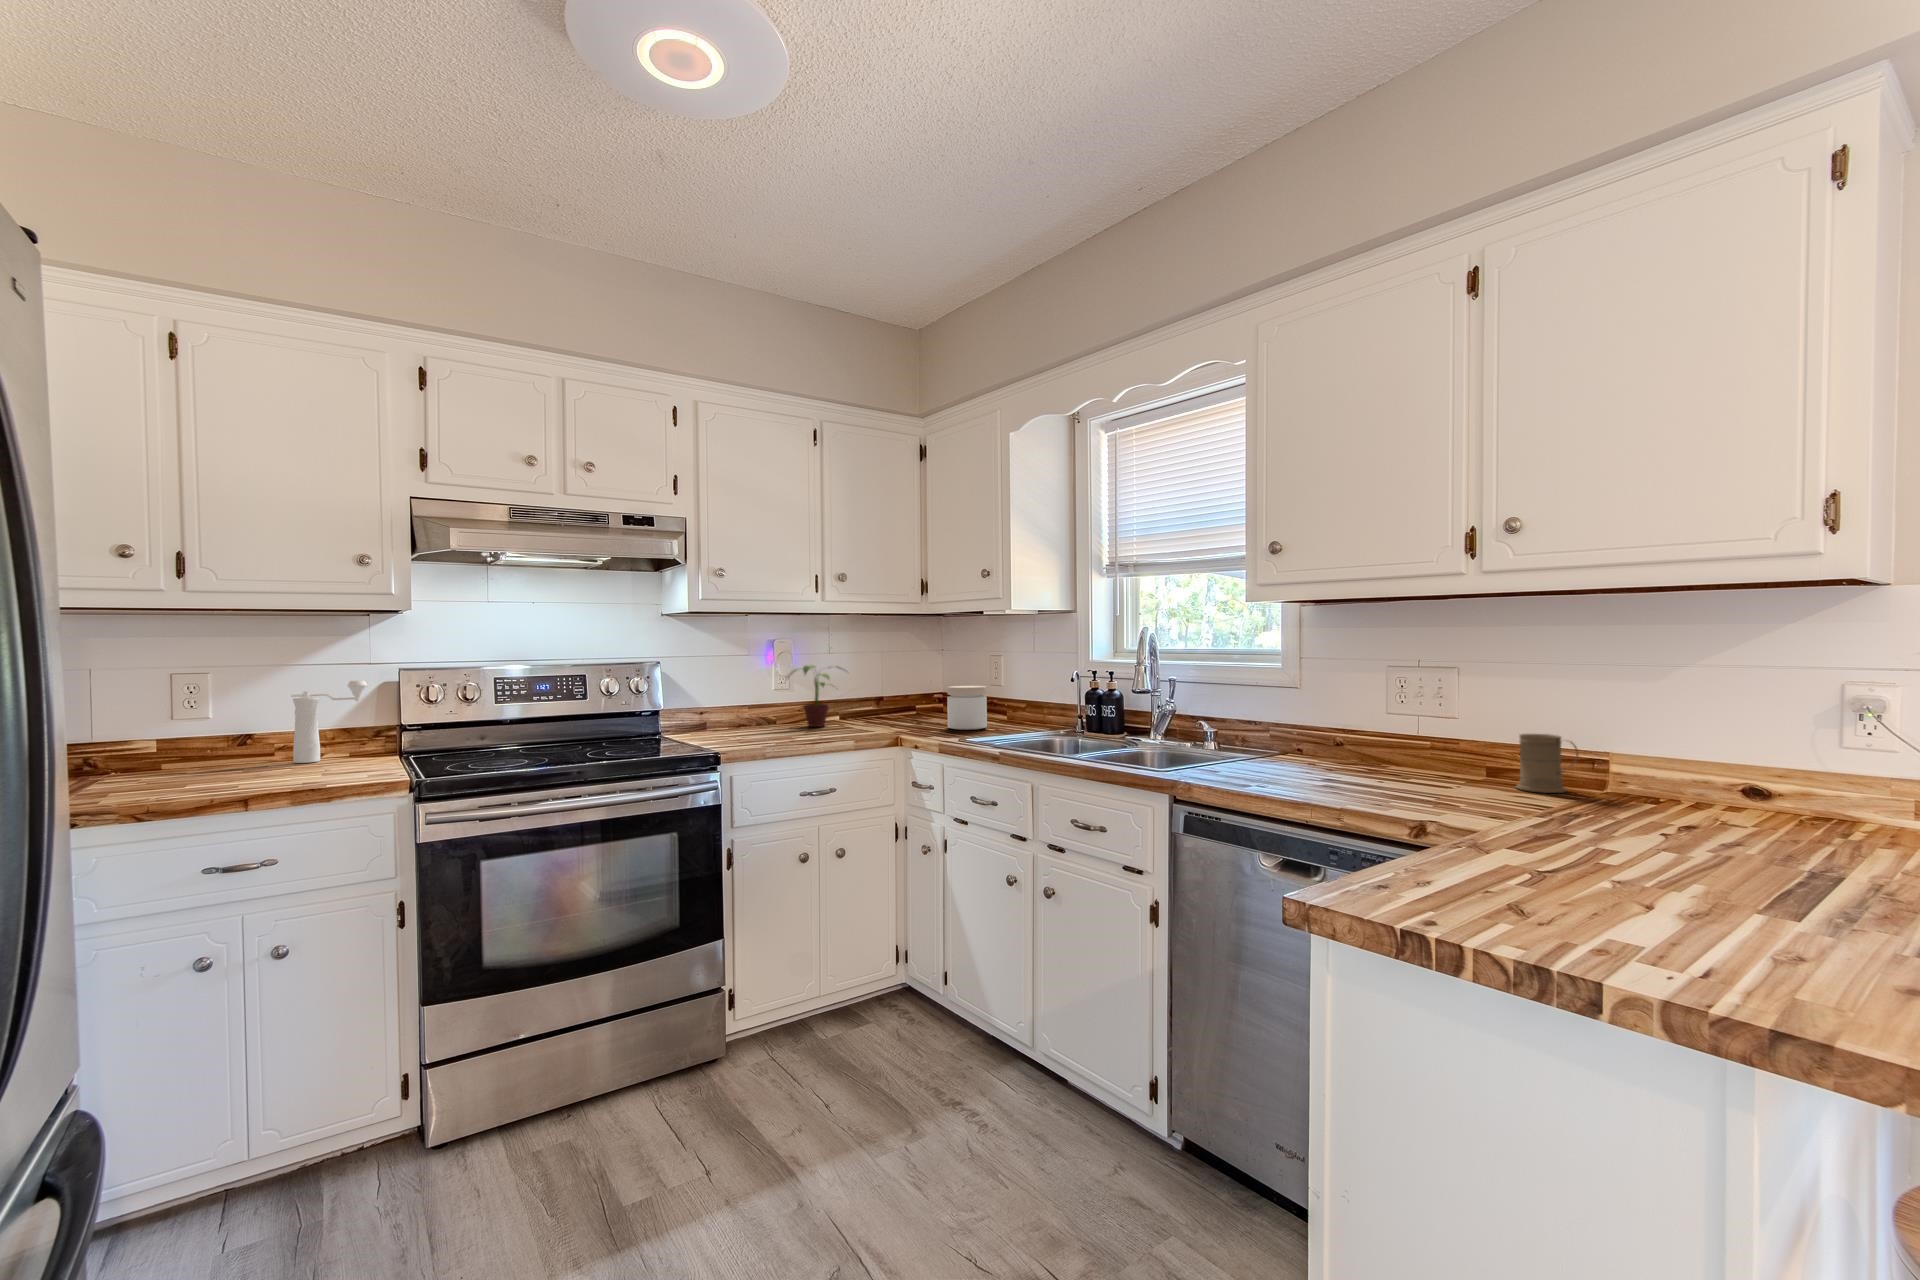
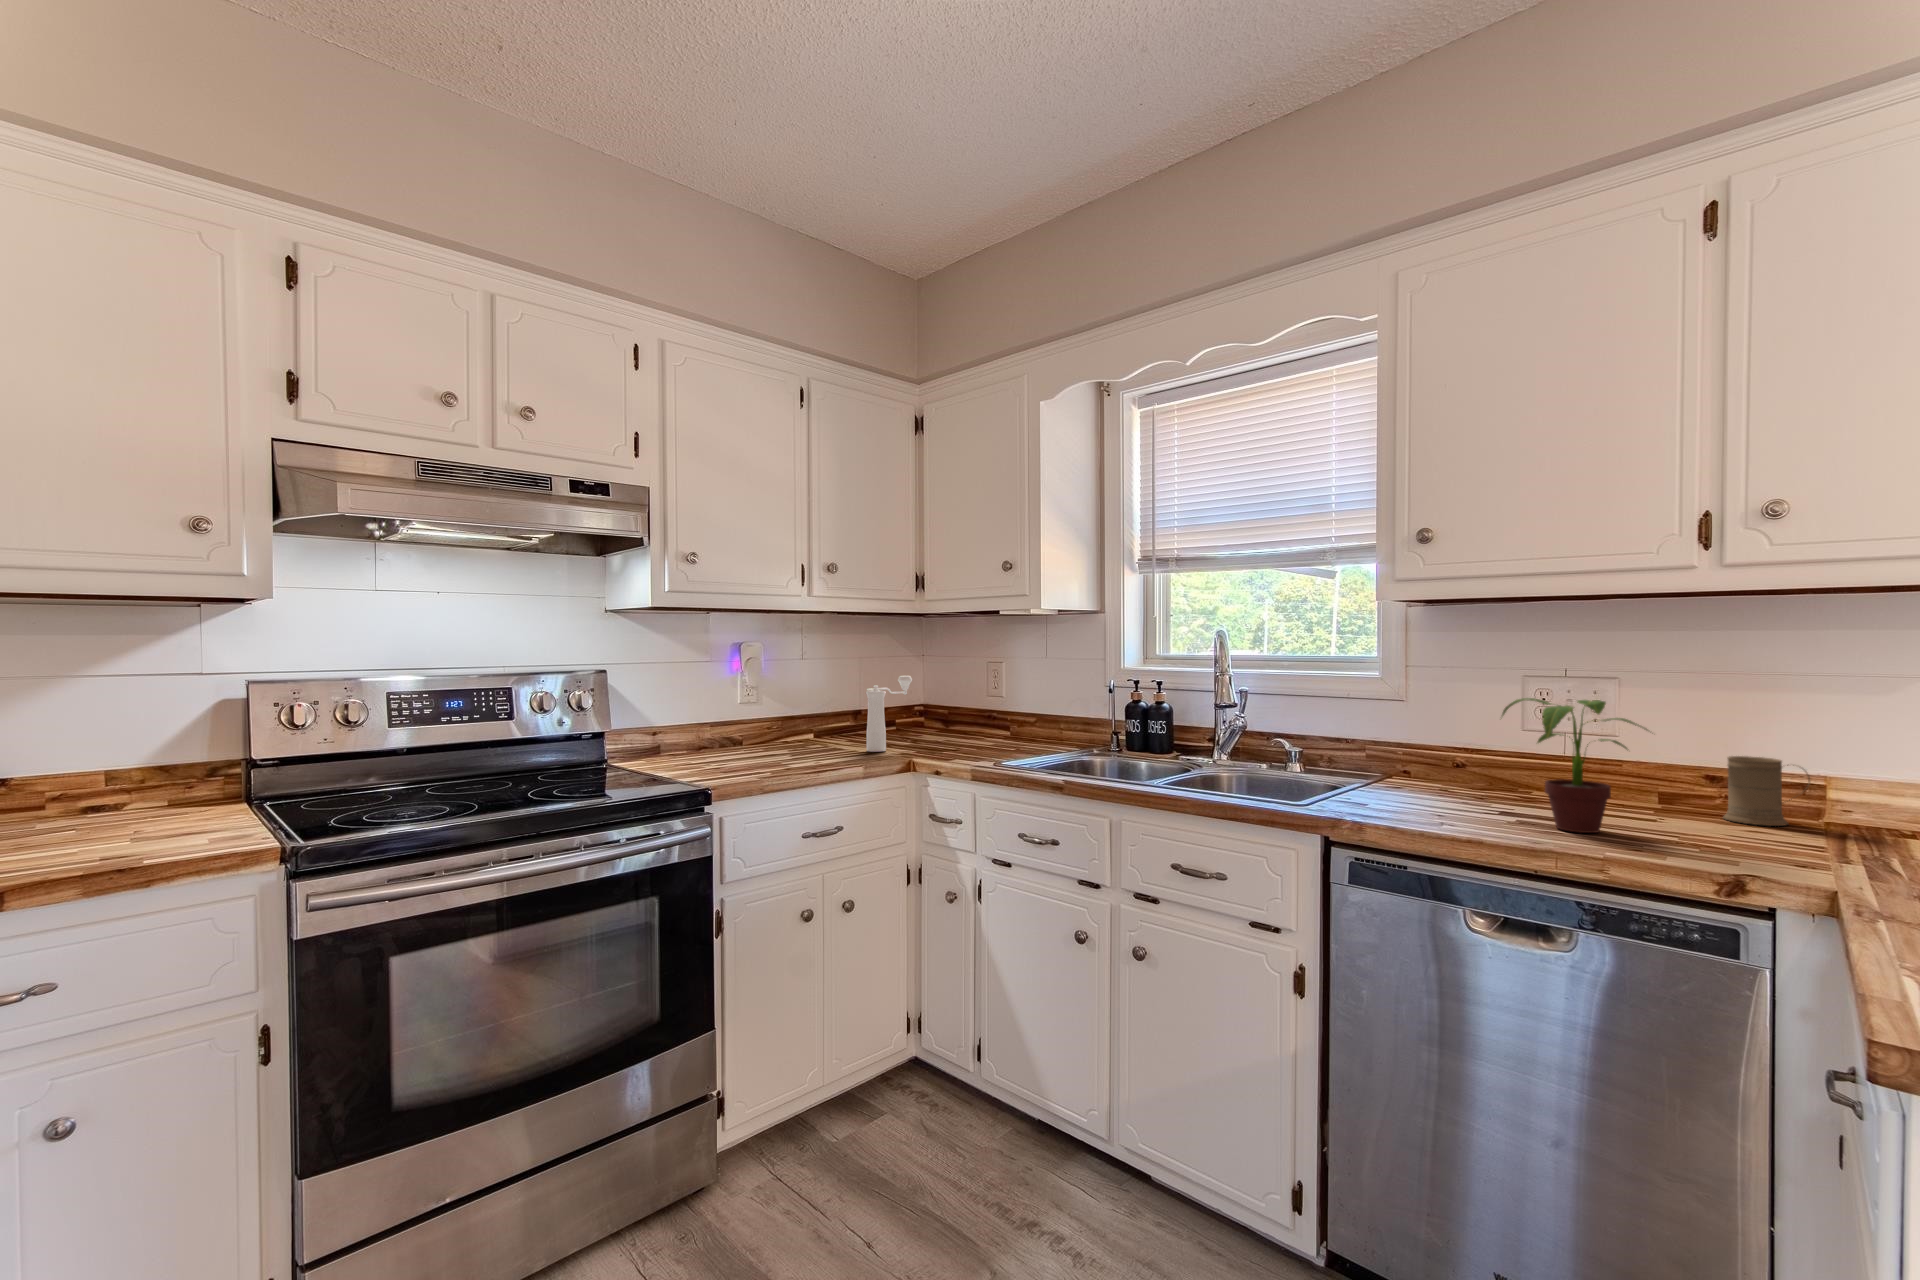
potted plant: present [791,665,842,727] -> present [1502,698,1648,833]
pepper mill: present [291,681,367,763] -> present [866,676,912,752]
jar: present [947,686,987,730] -> none [956,698,1003,750]

